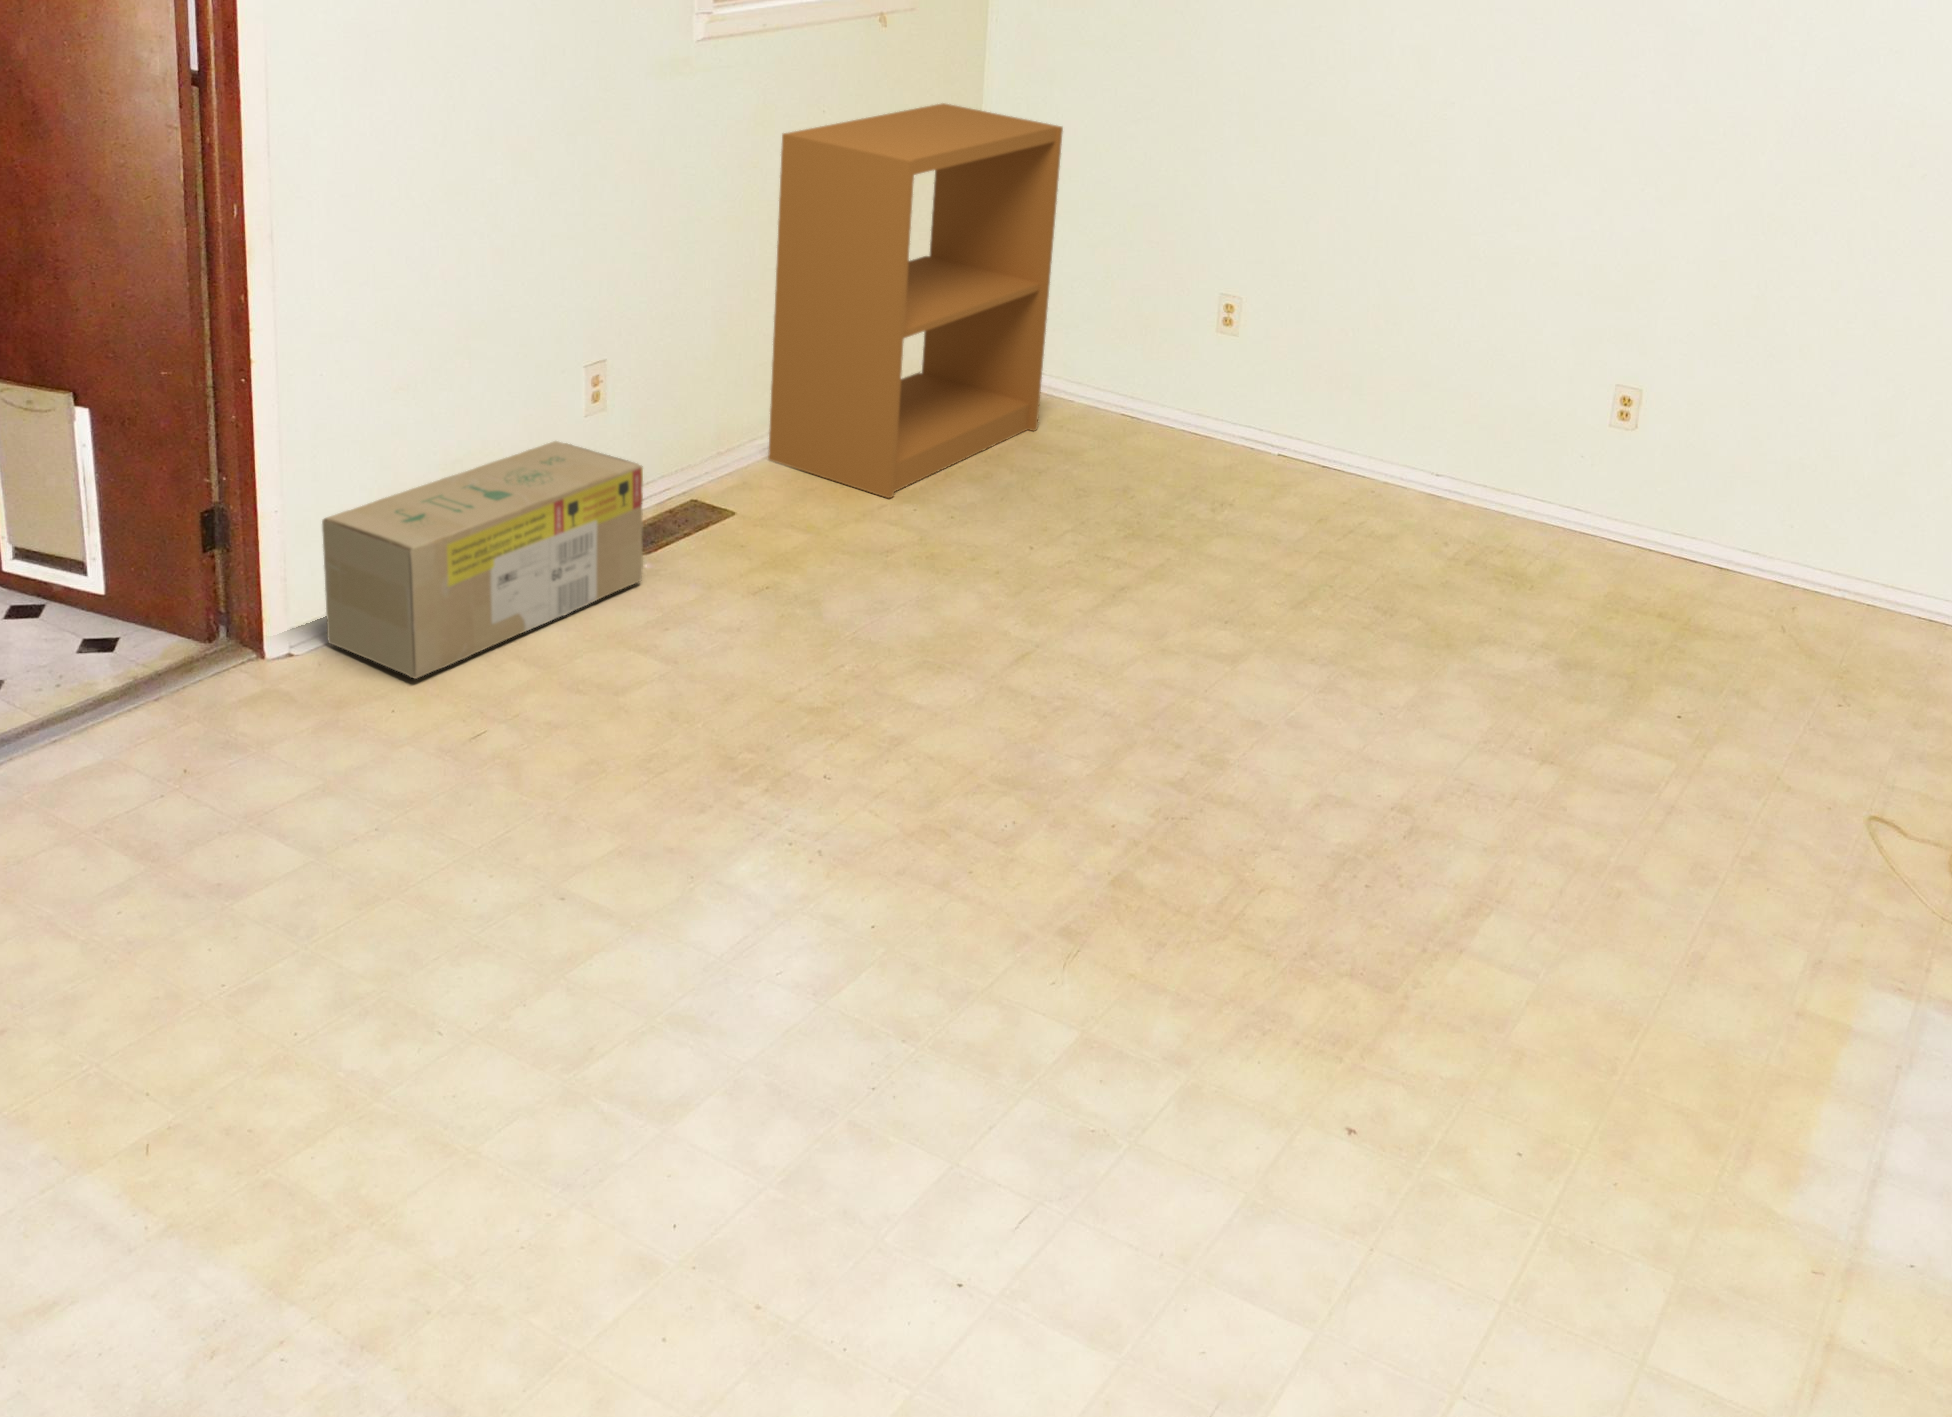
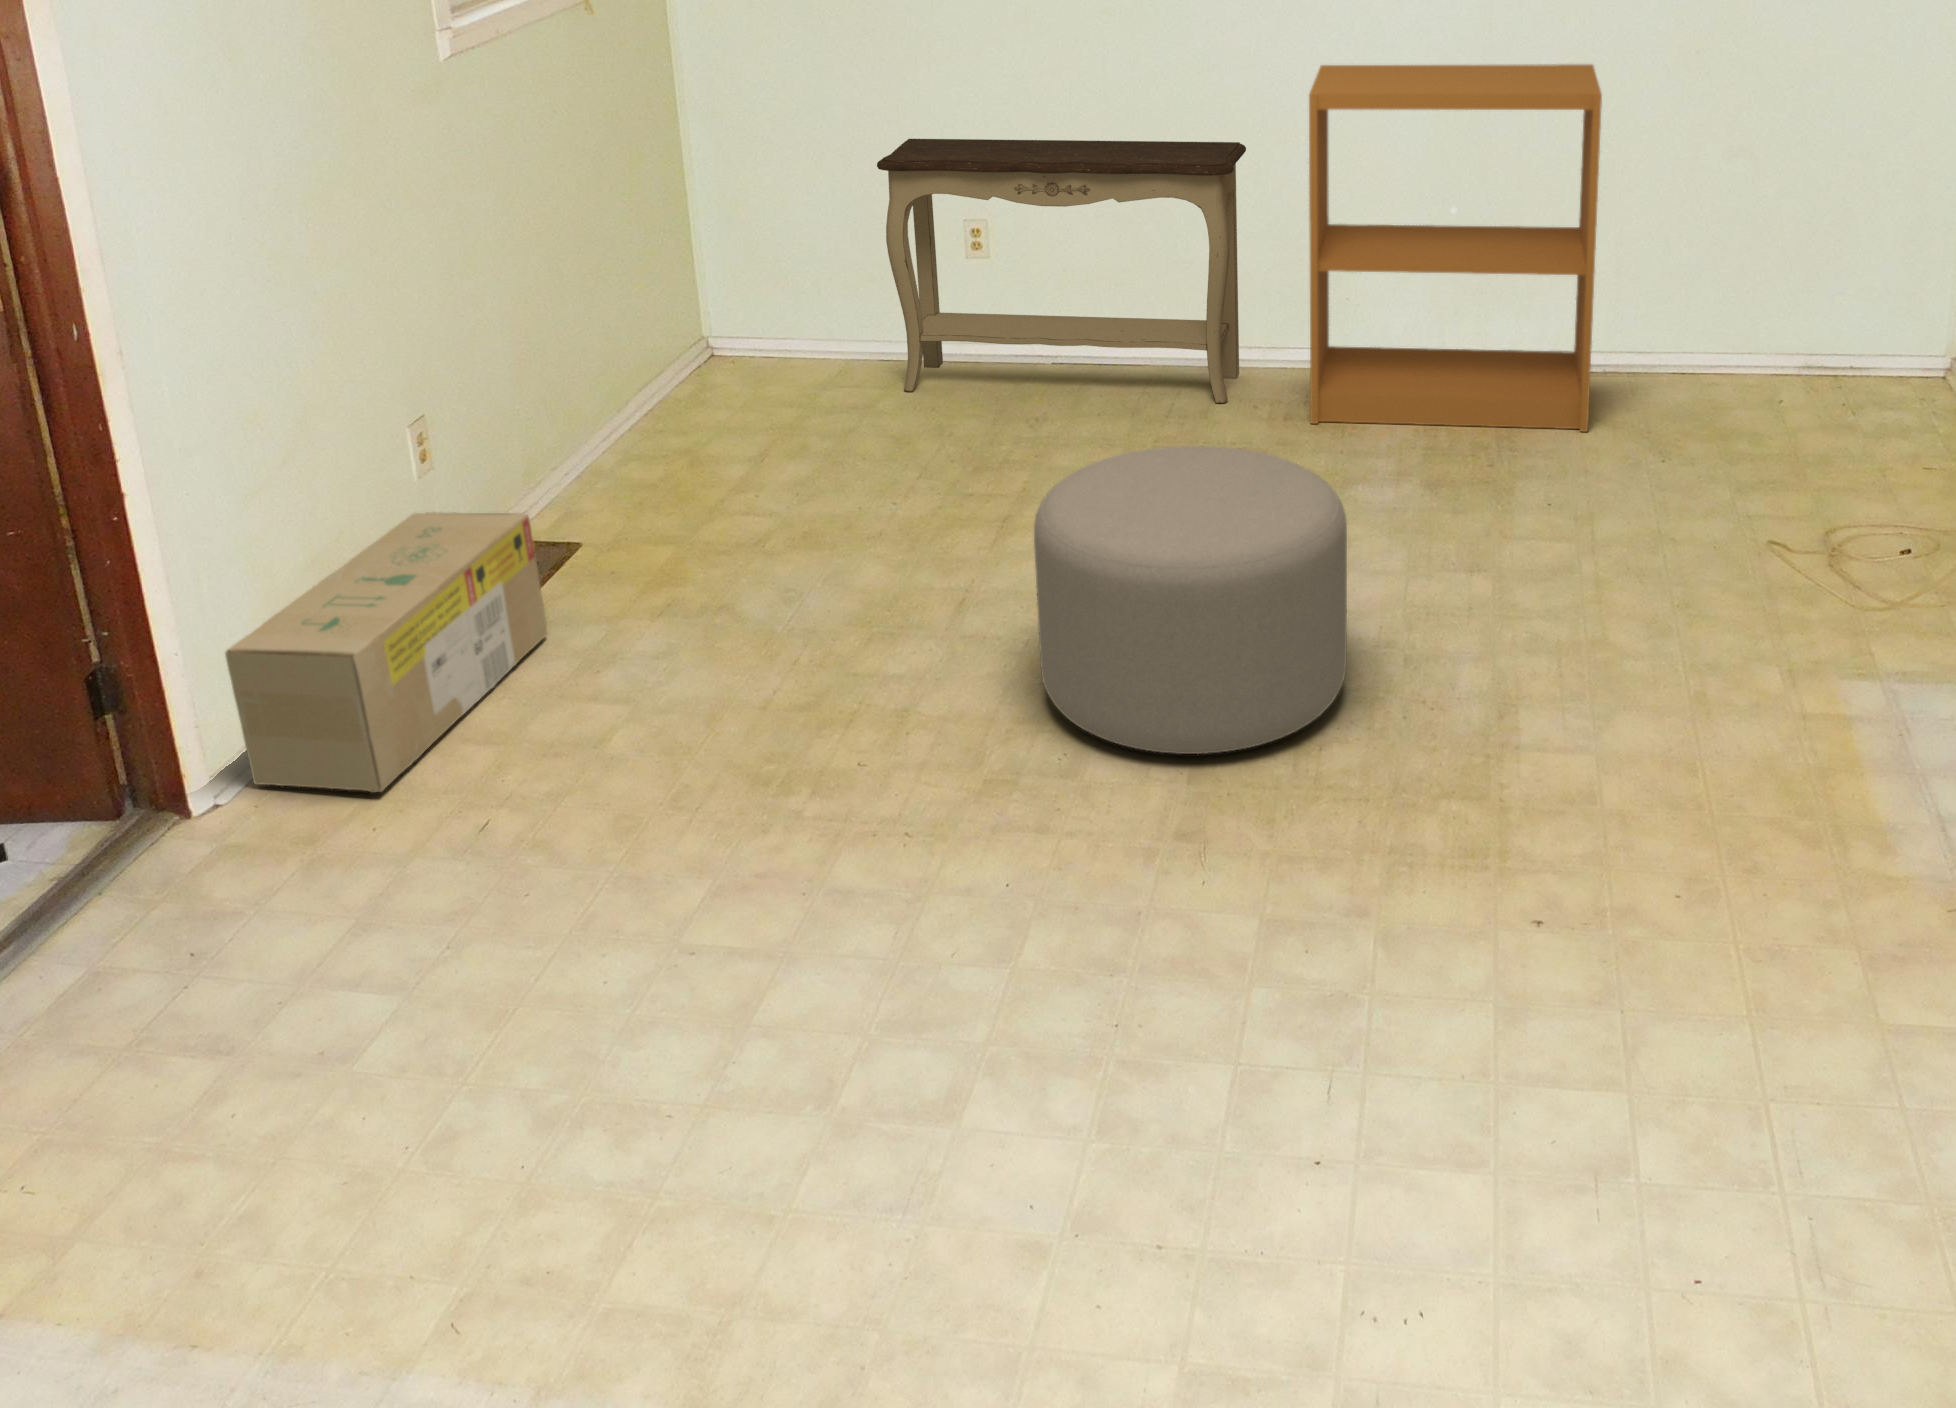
bookshelf: present [768,103,1063,498] -> present [1309,64,1602,432]
console table: none [1104,197,1485,527] -> present [877,139,1246,403]
ottoman: none [1024,543,1359,870] -> present [1034,446,1347,754]

